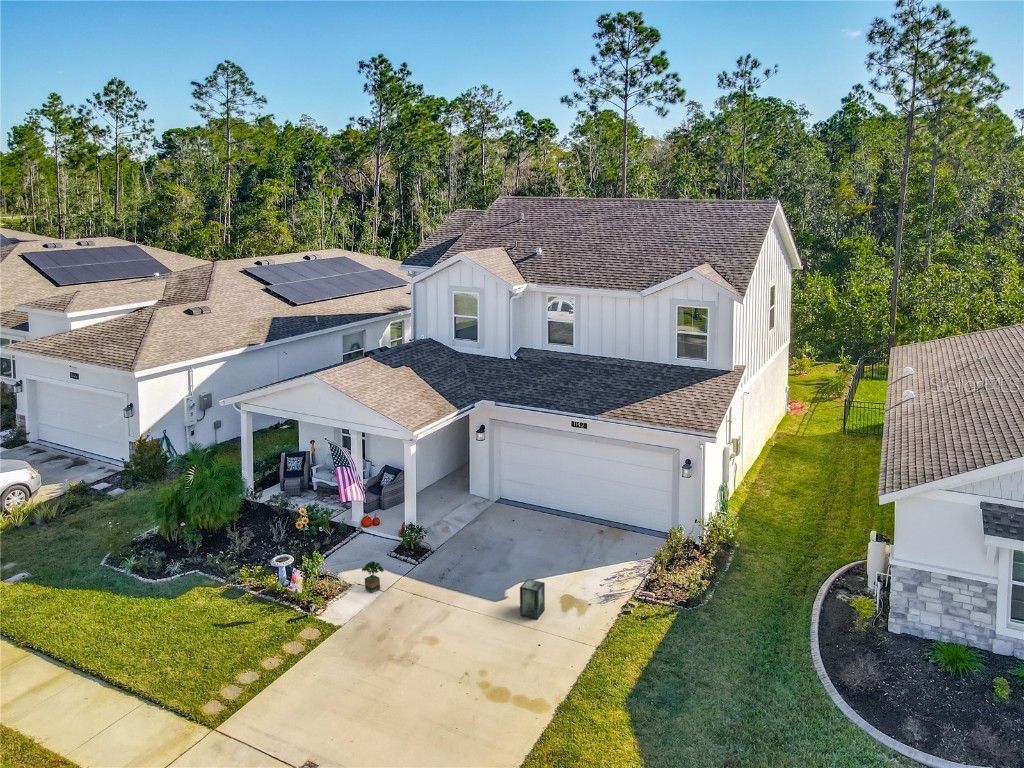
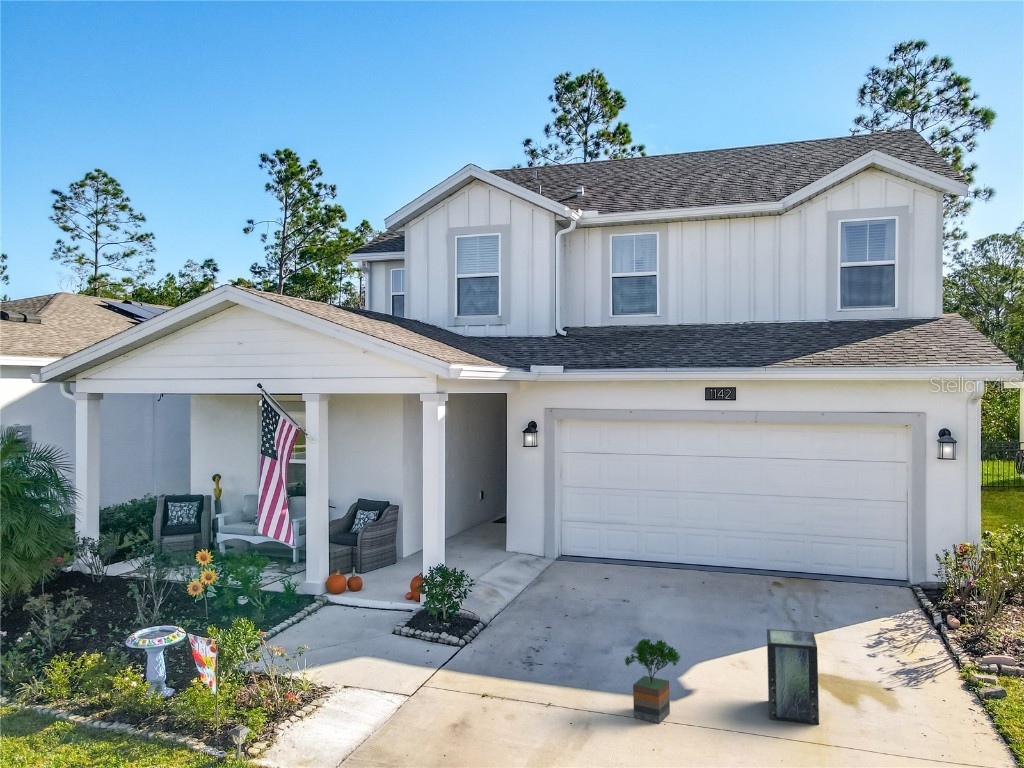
potted tree: present [362,561,384,593] -> present [625,639,680,723]

